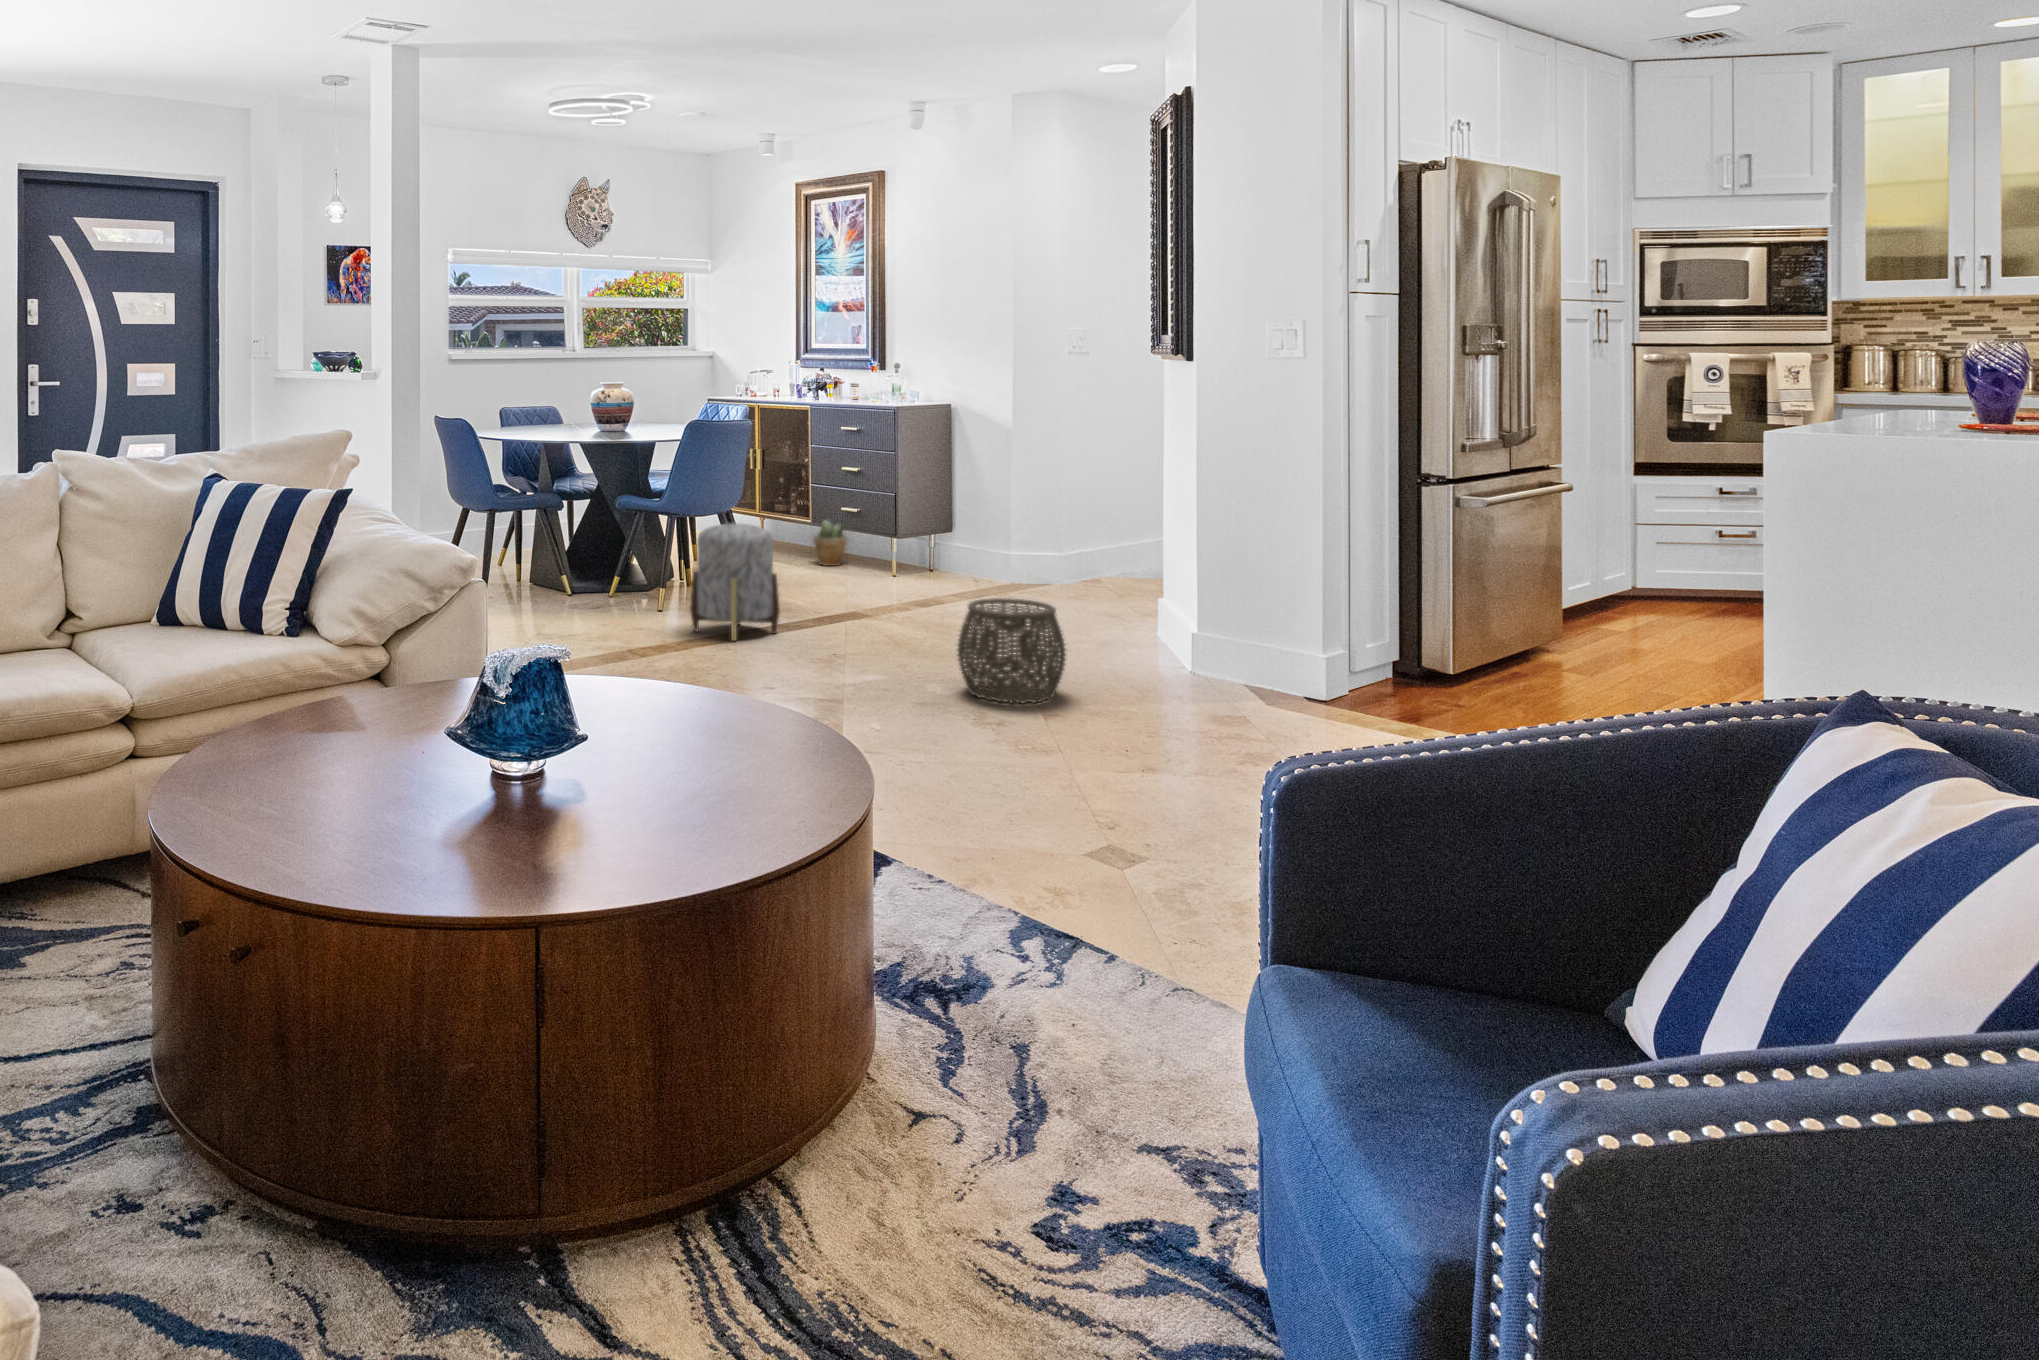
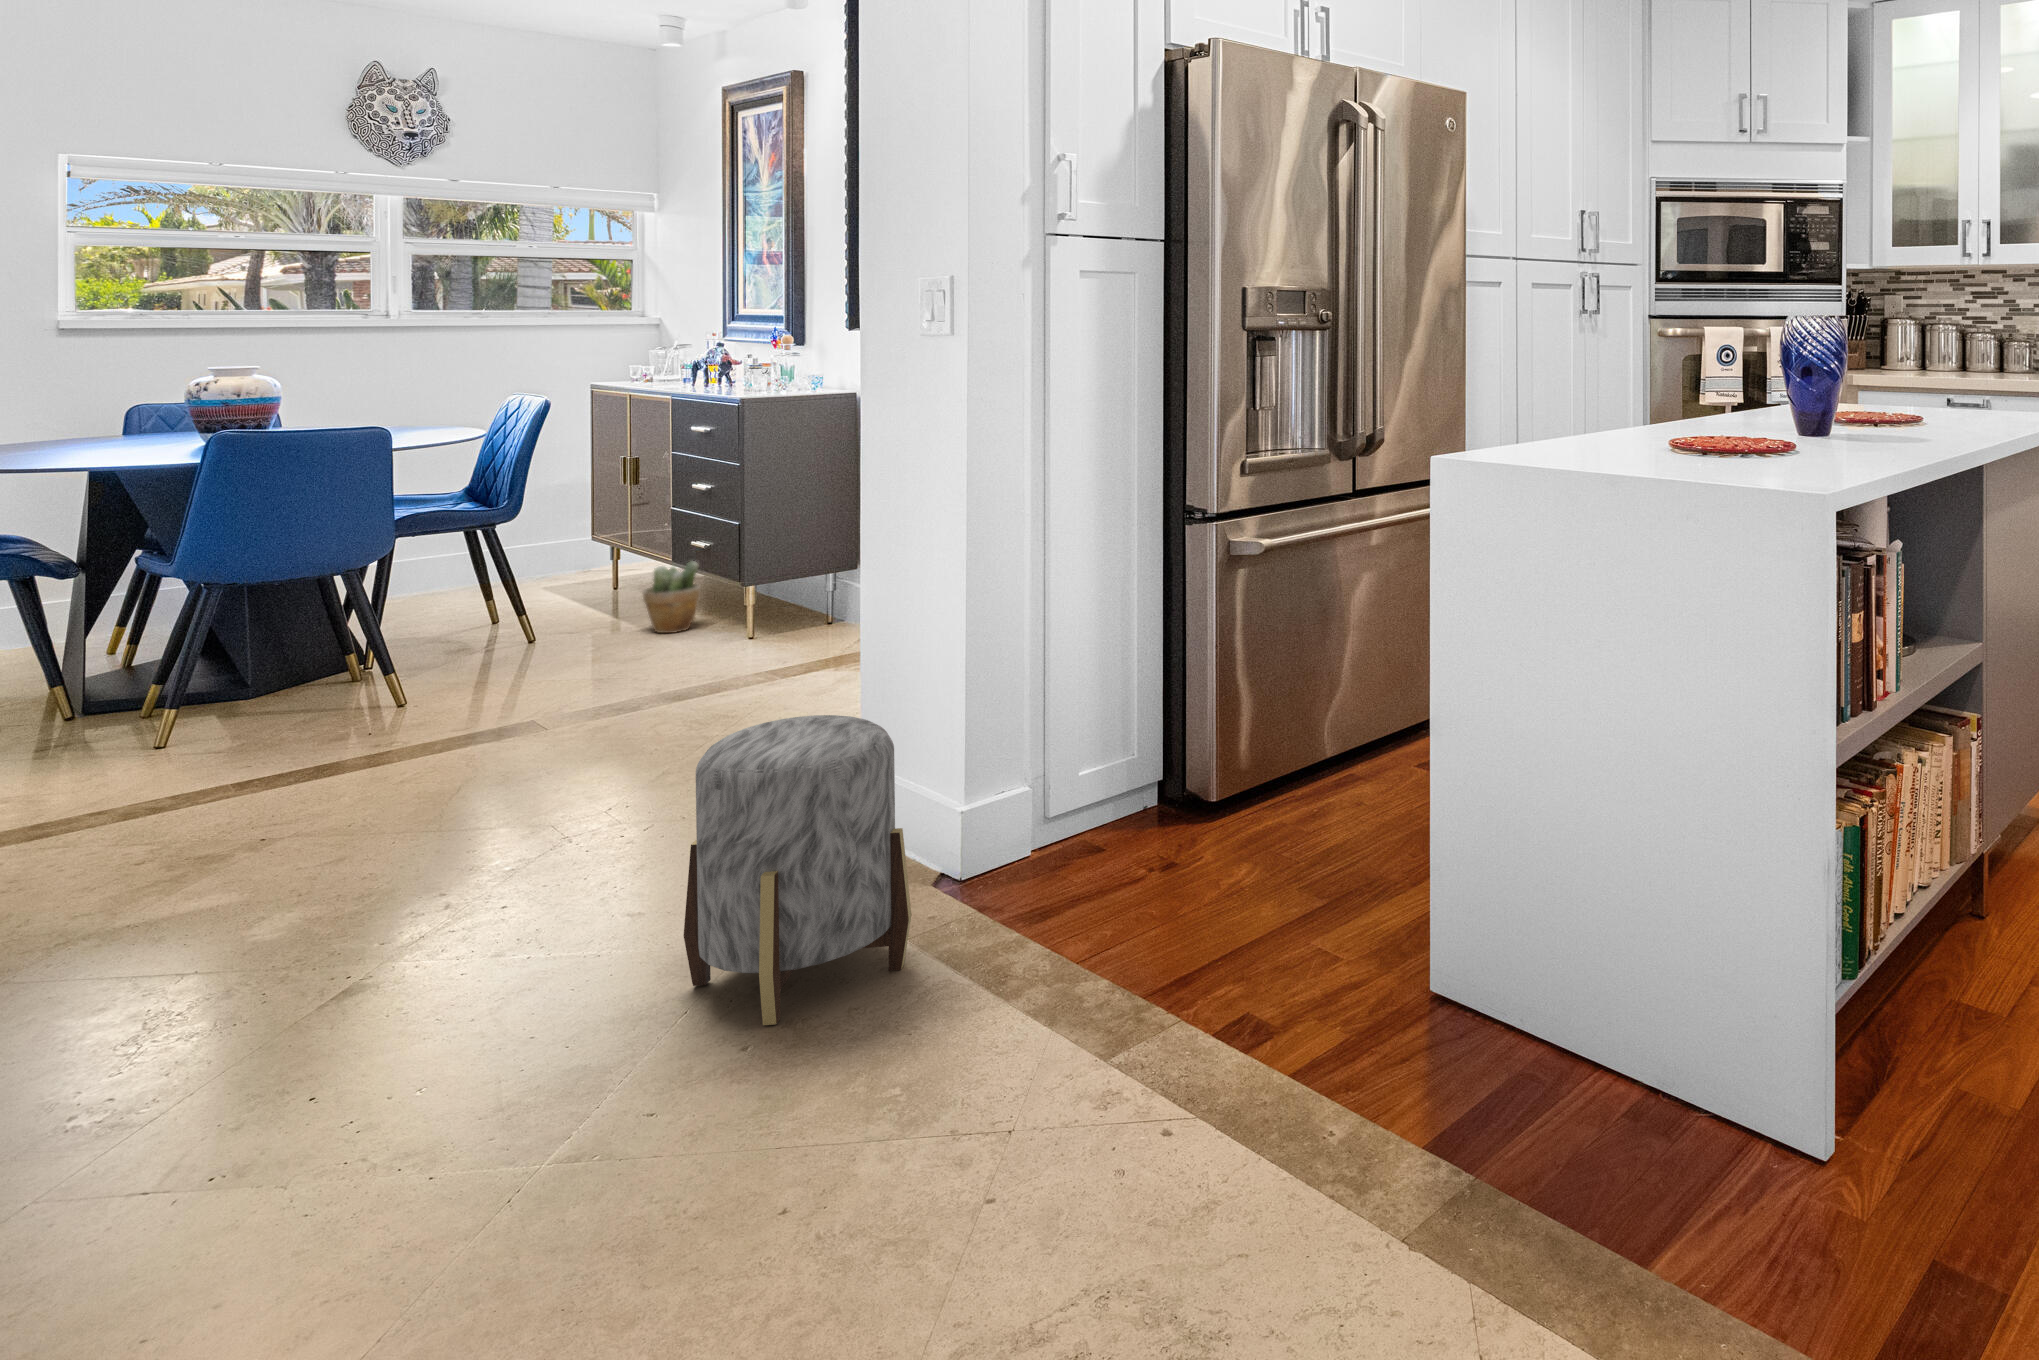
stool: present [690,523,780,641] -> present [683,715,912,1025]
woven basket: present [957,598,1066,703] -> none [279,766,523,985]

